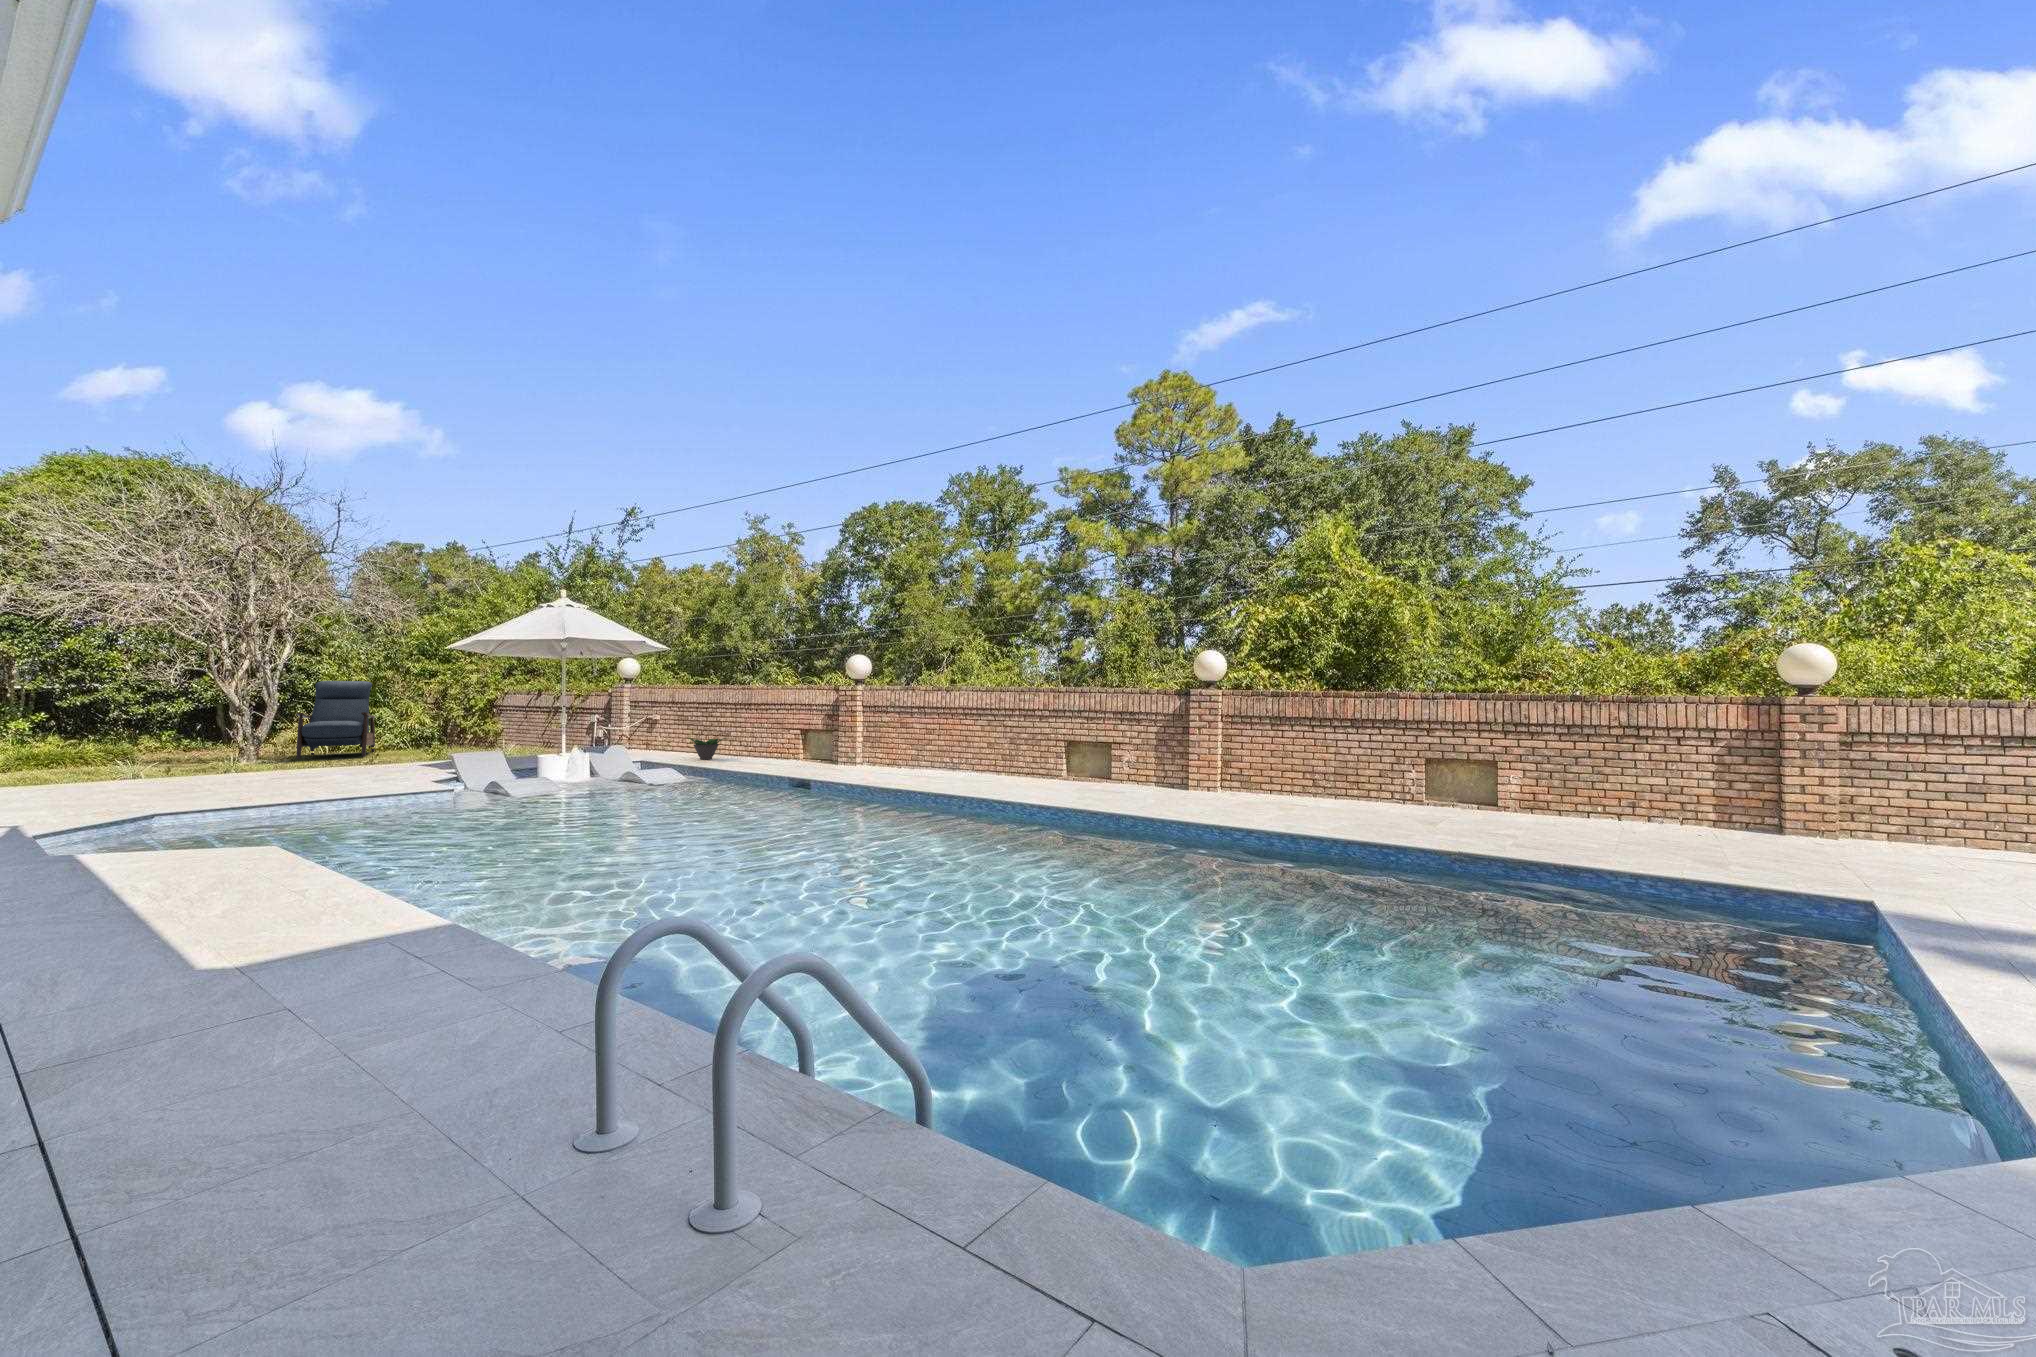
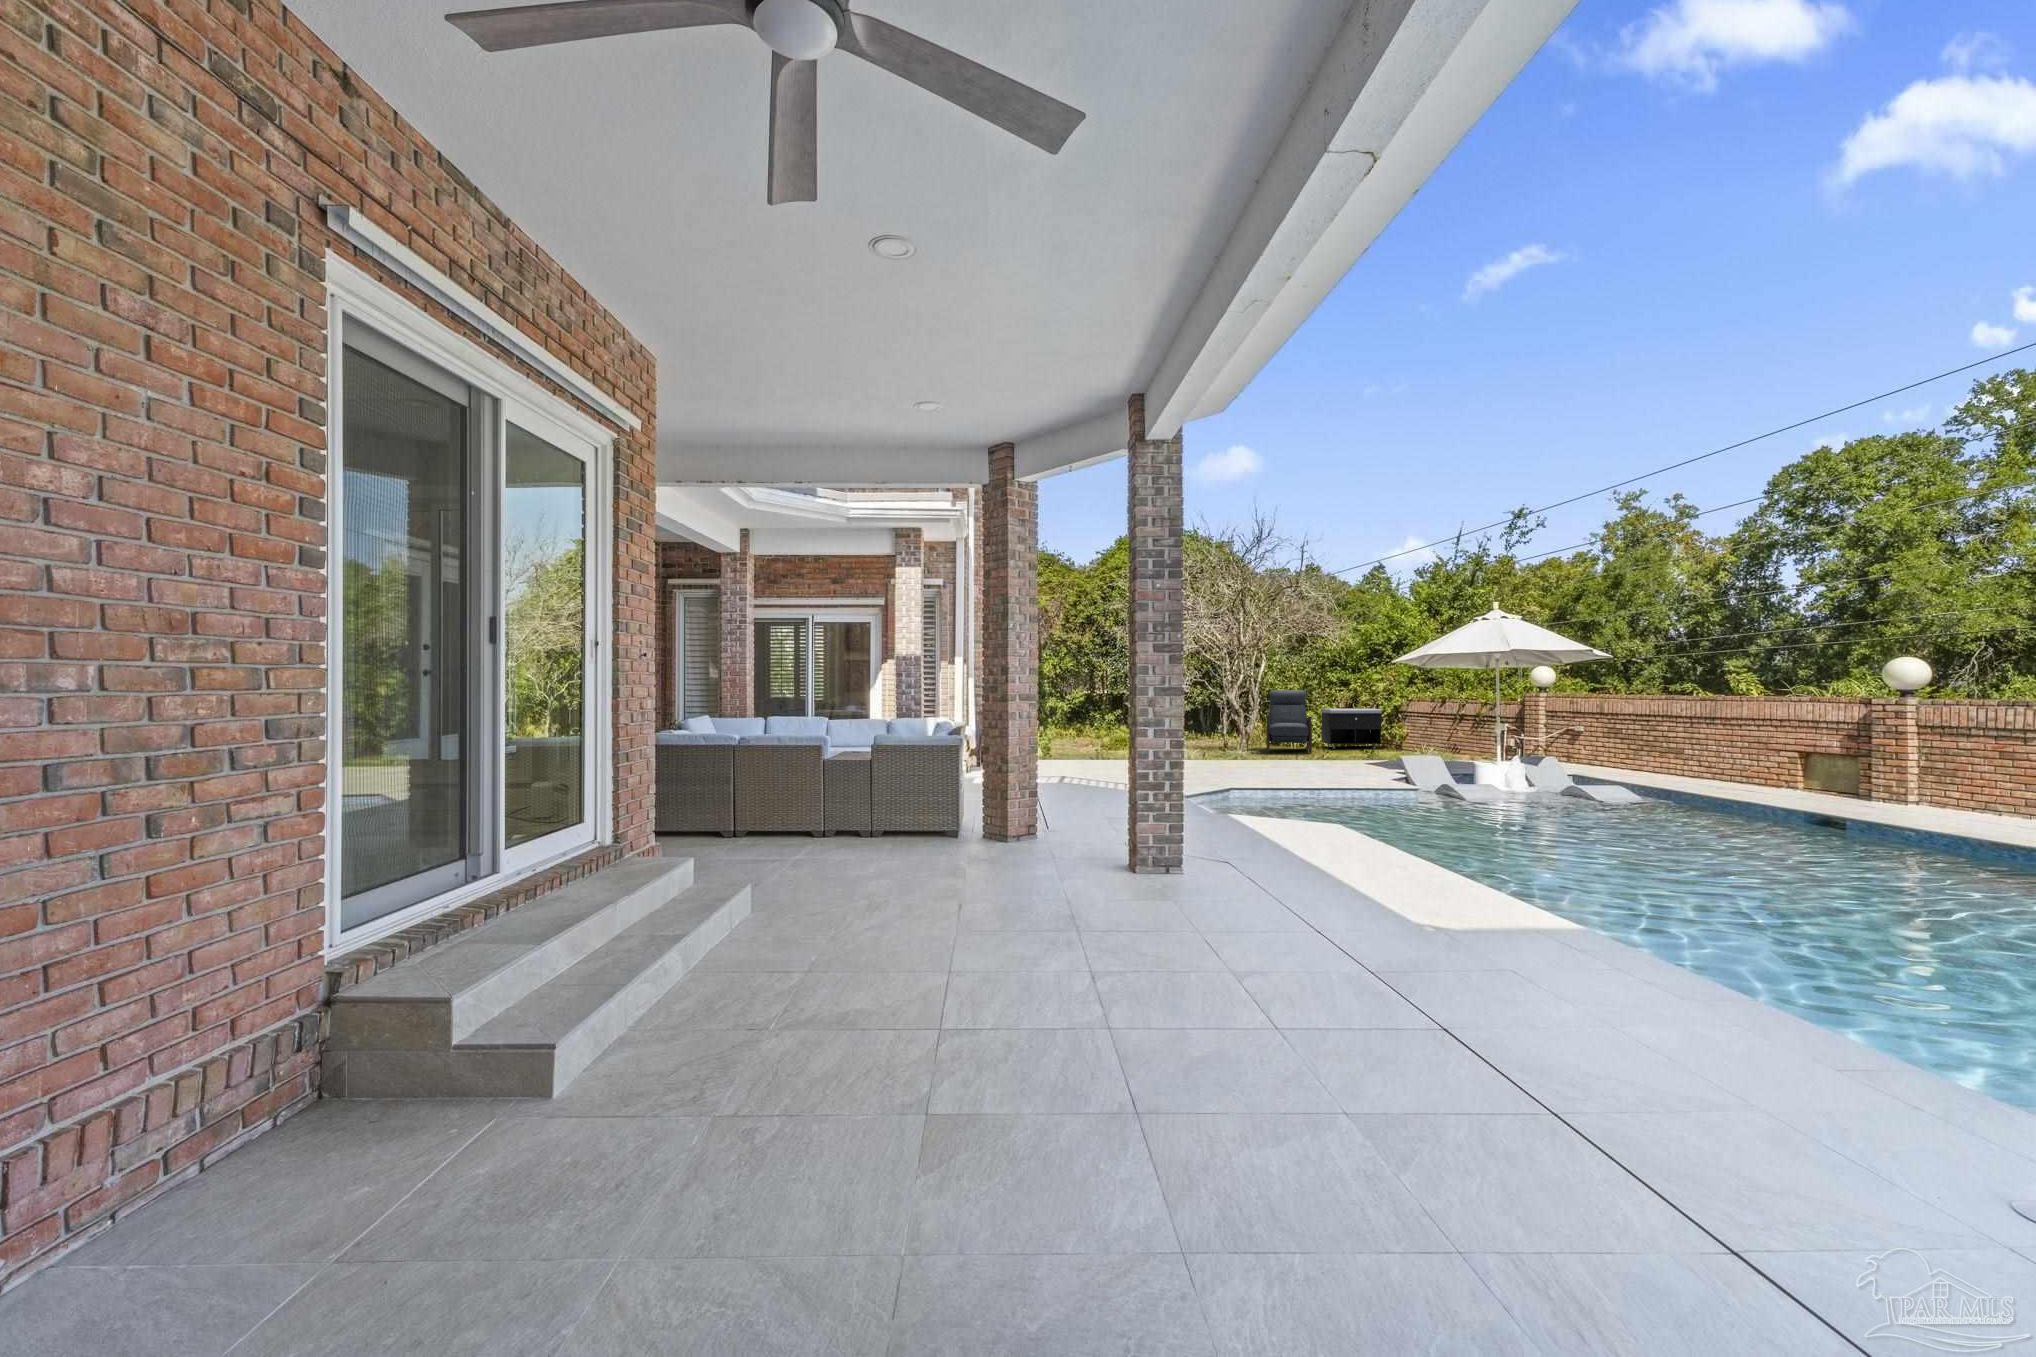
storage bench: none [395,704,472,750] -> present [1321,709,1382,748]
decorative plant: present [688,738,726,760] -> none [1633,753,1686,778]

